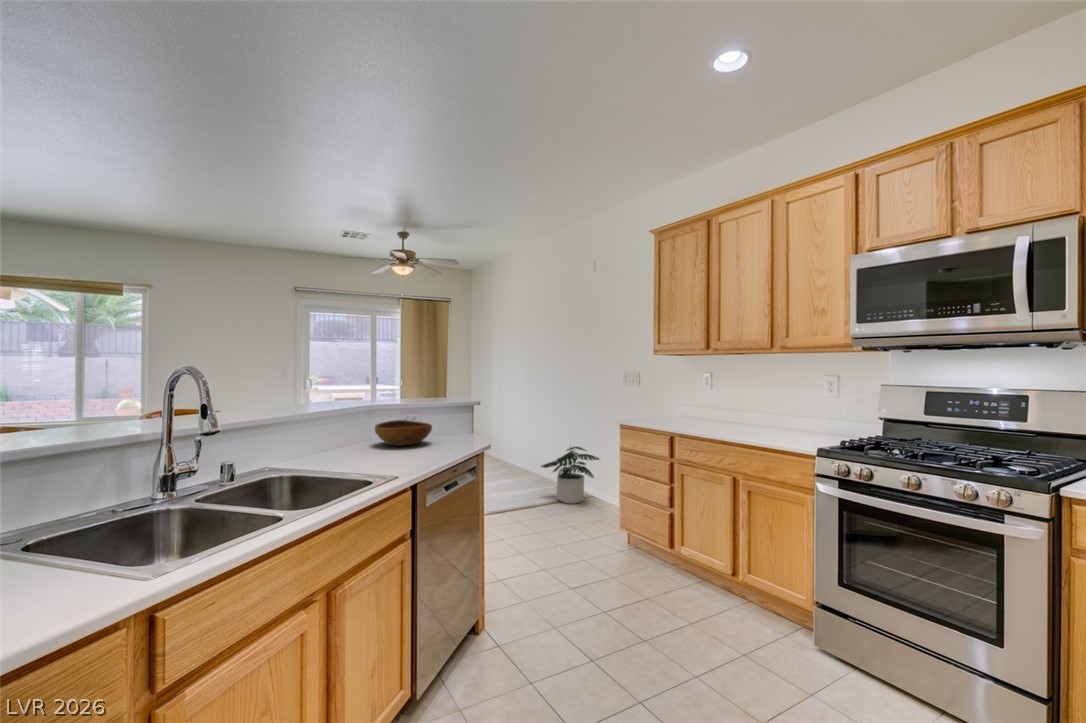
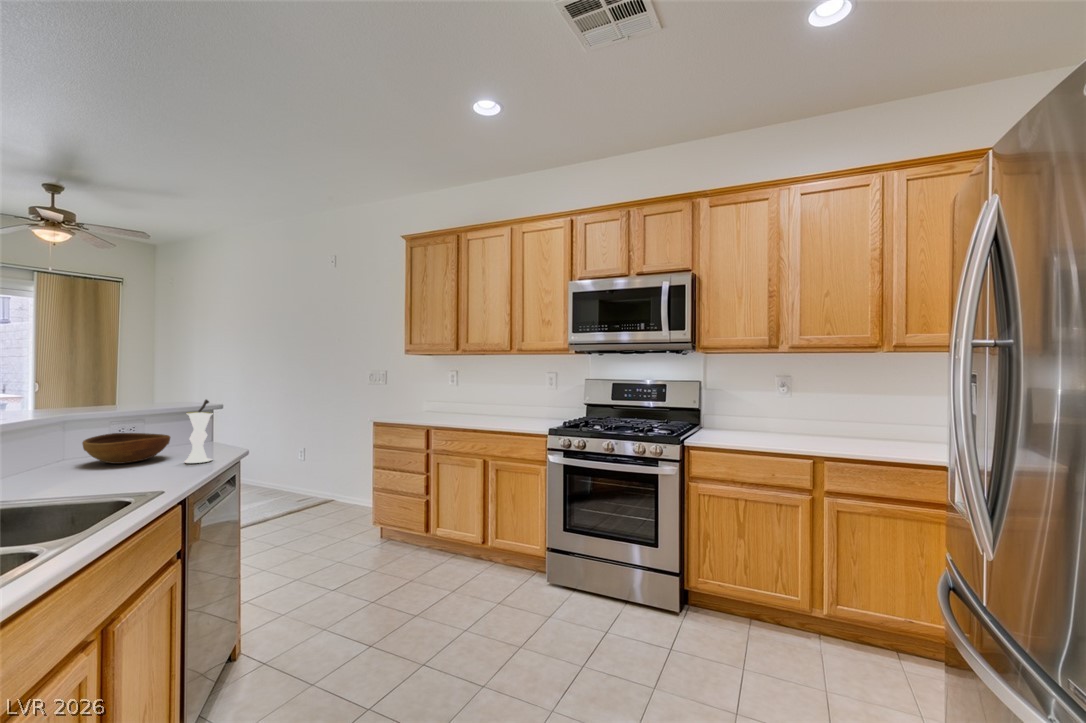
vase: none [435,395,458,451] -> present [185,400,213,463]
potted plant: present [541,447,599,504] -> none [270,451,343,512]

